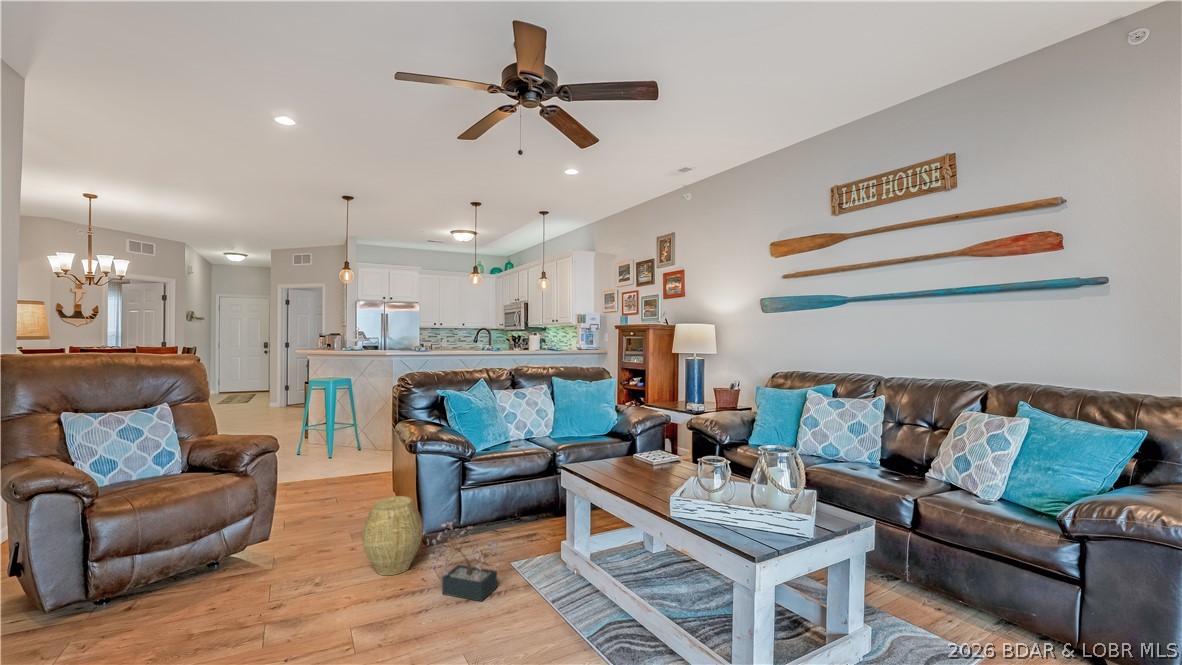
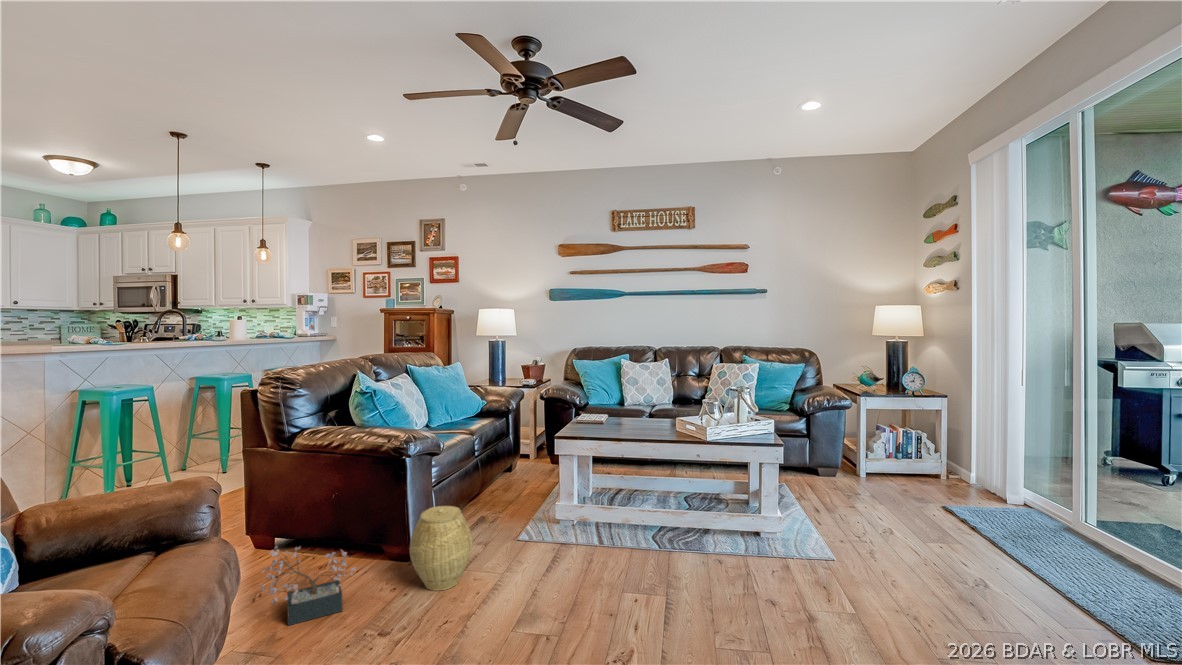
decorative plant: present [427,520,505,601] -> present [260,546,356,625]

